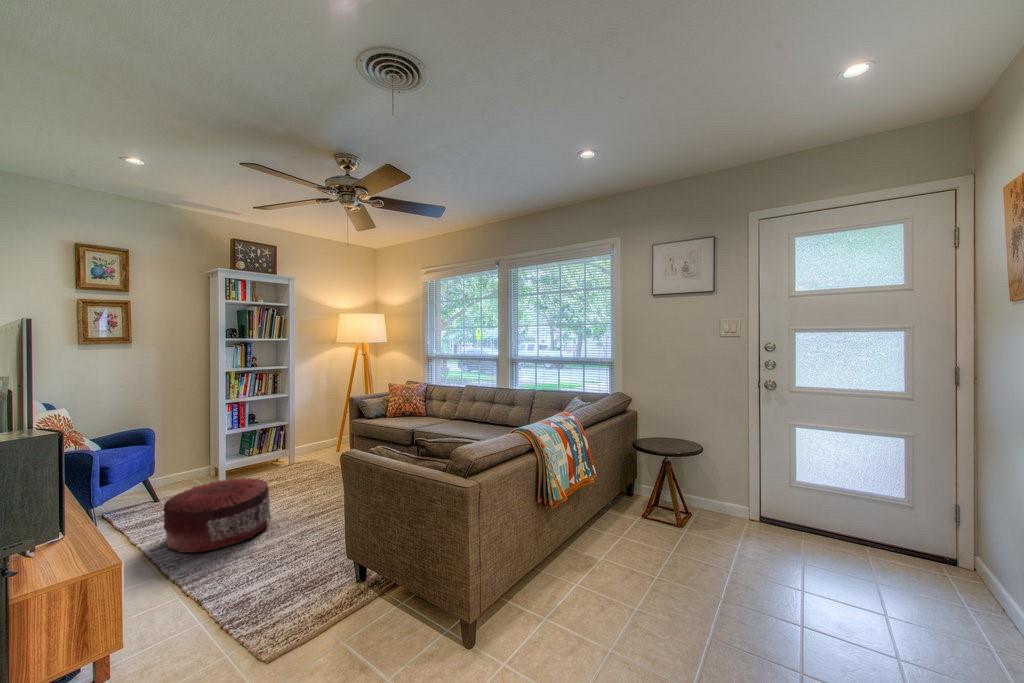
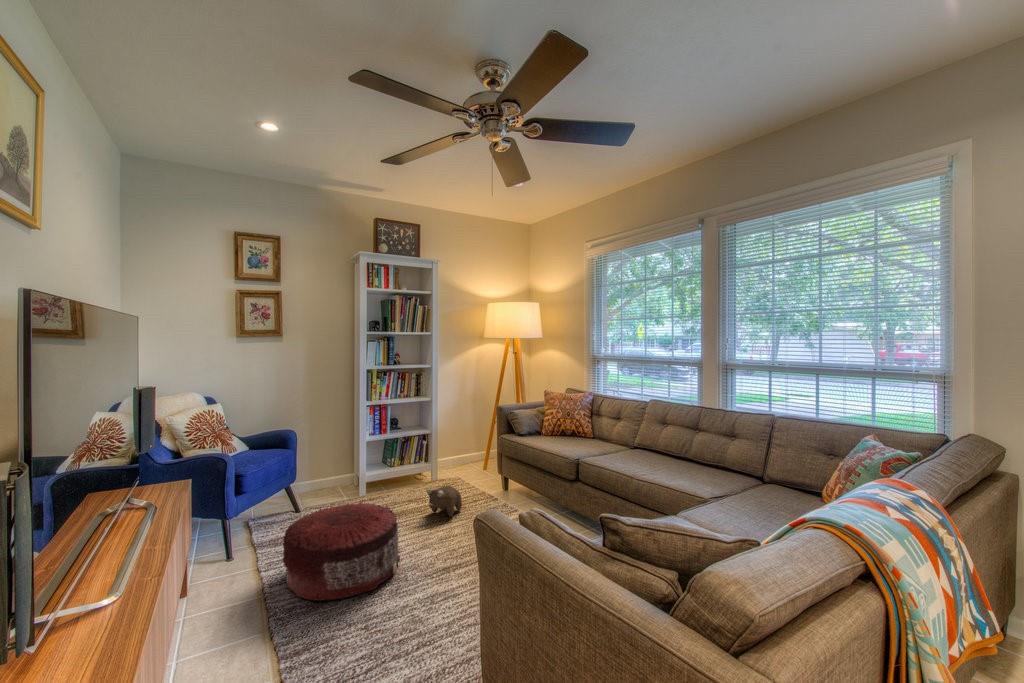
plush toy: none [288,462,320,486] -> present [426,486,462,517]

